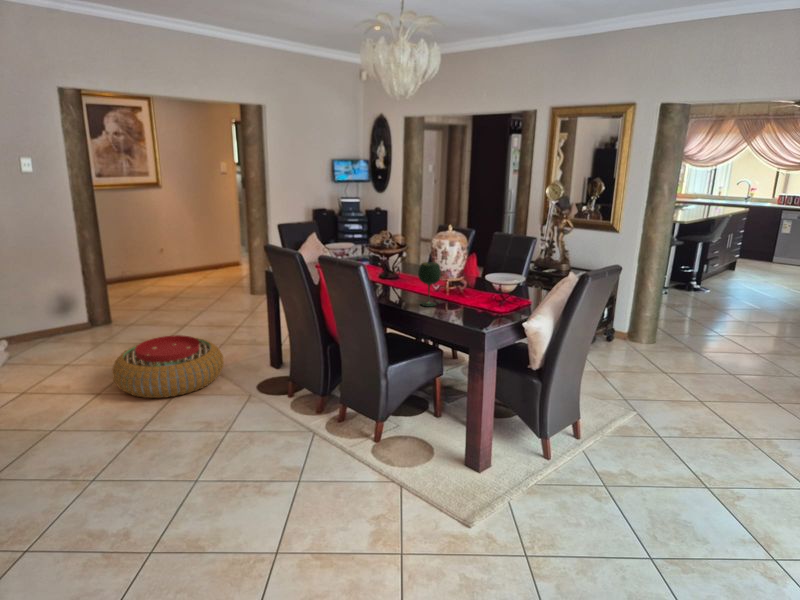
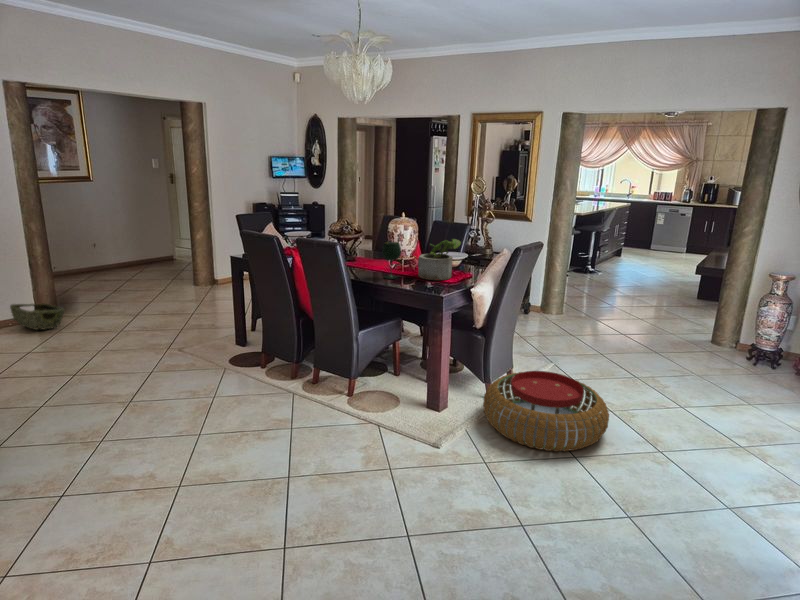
potted plant: none [462,260,514,310] -> present [418,239,461,281]
woven basket: none [60,312,110,340] -> present [10,303,64,329]
pouf: present [112,335,224,398] -> present [483,371,609,451]

